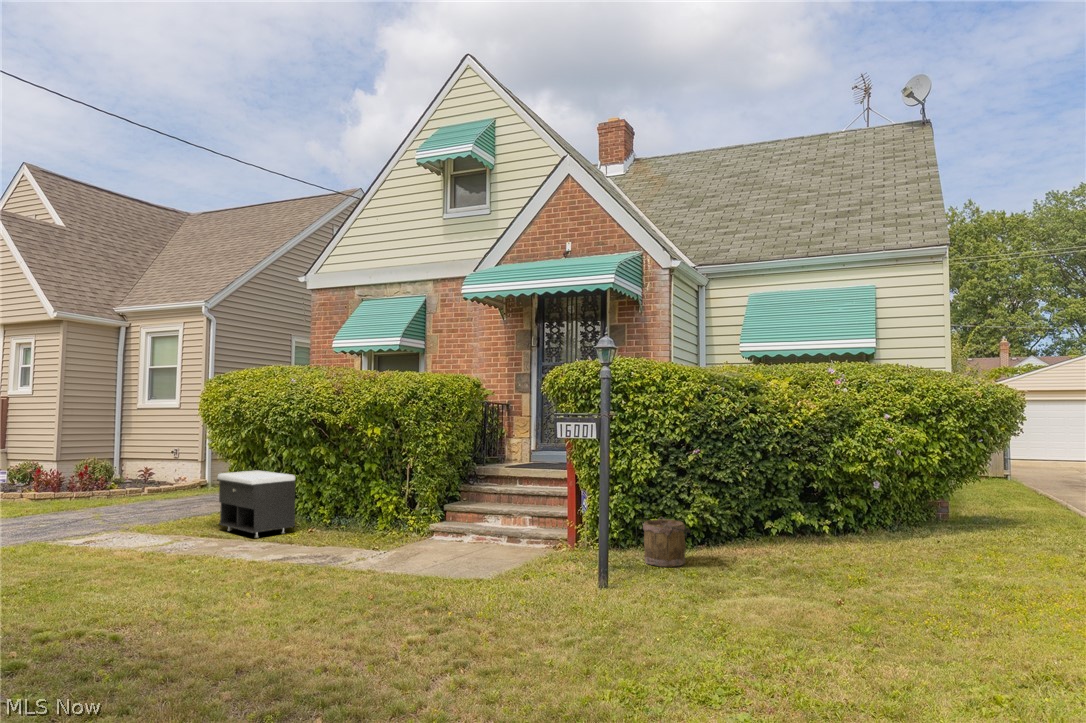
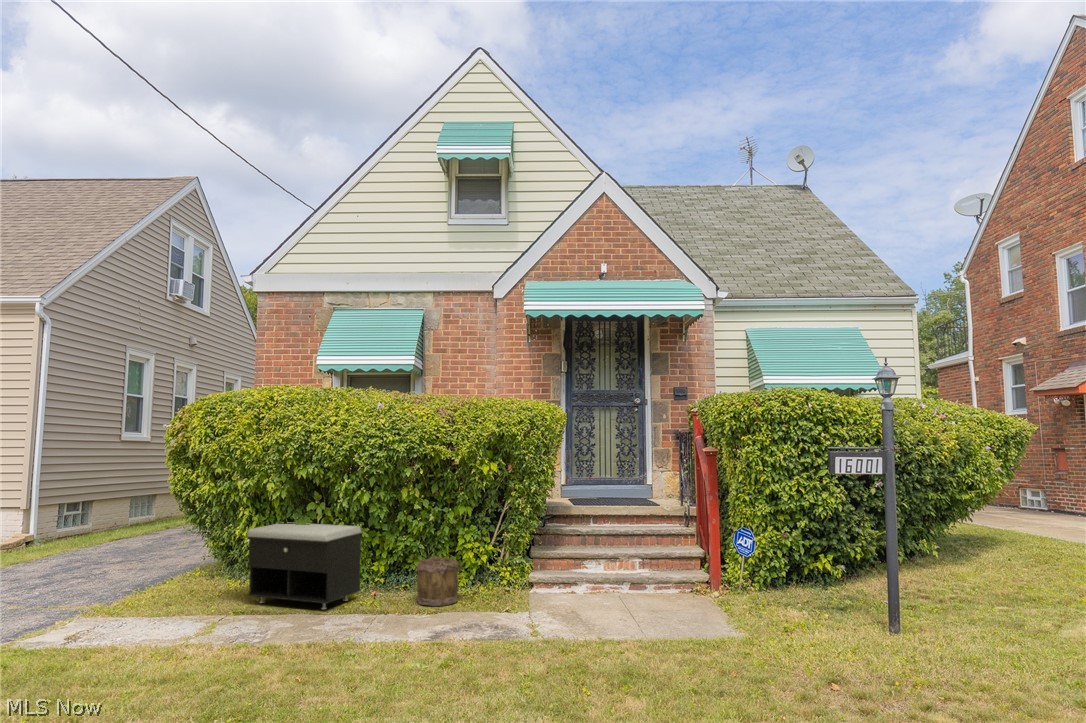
bucket: present [643,518,691,567] -> present [417,557,464,606]

